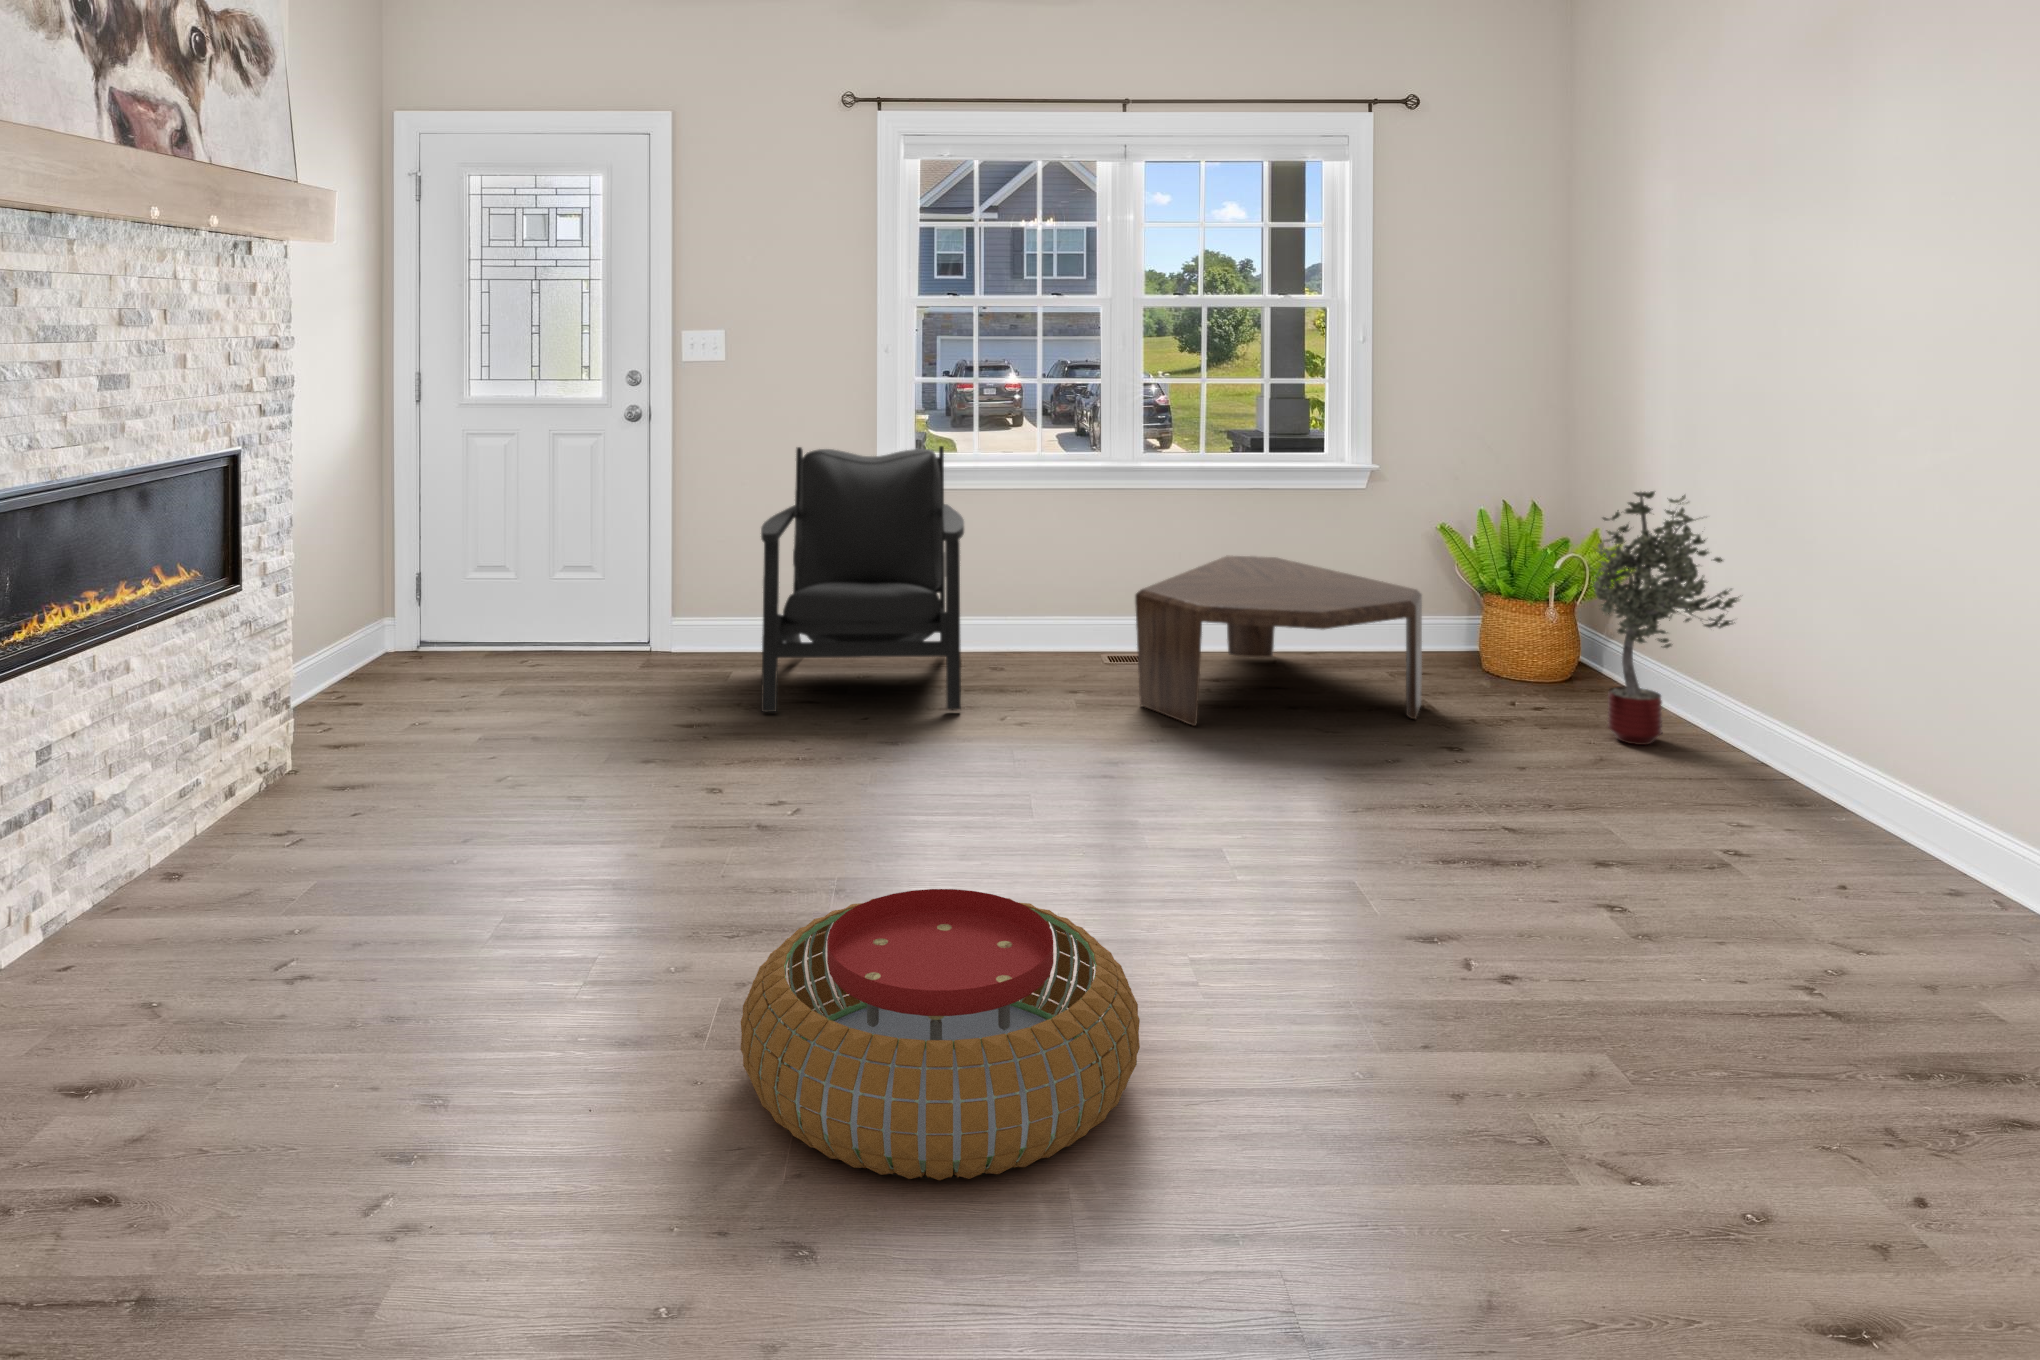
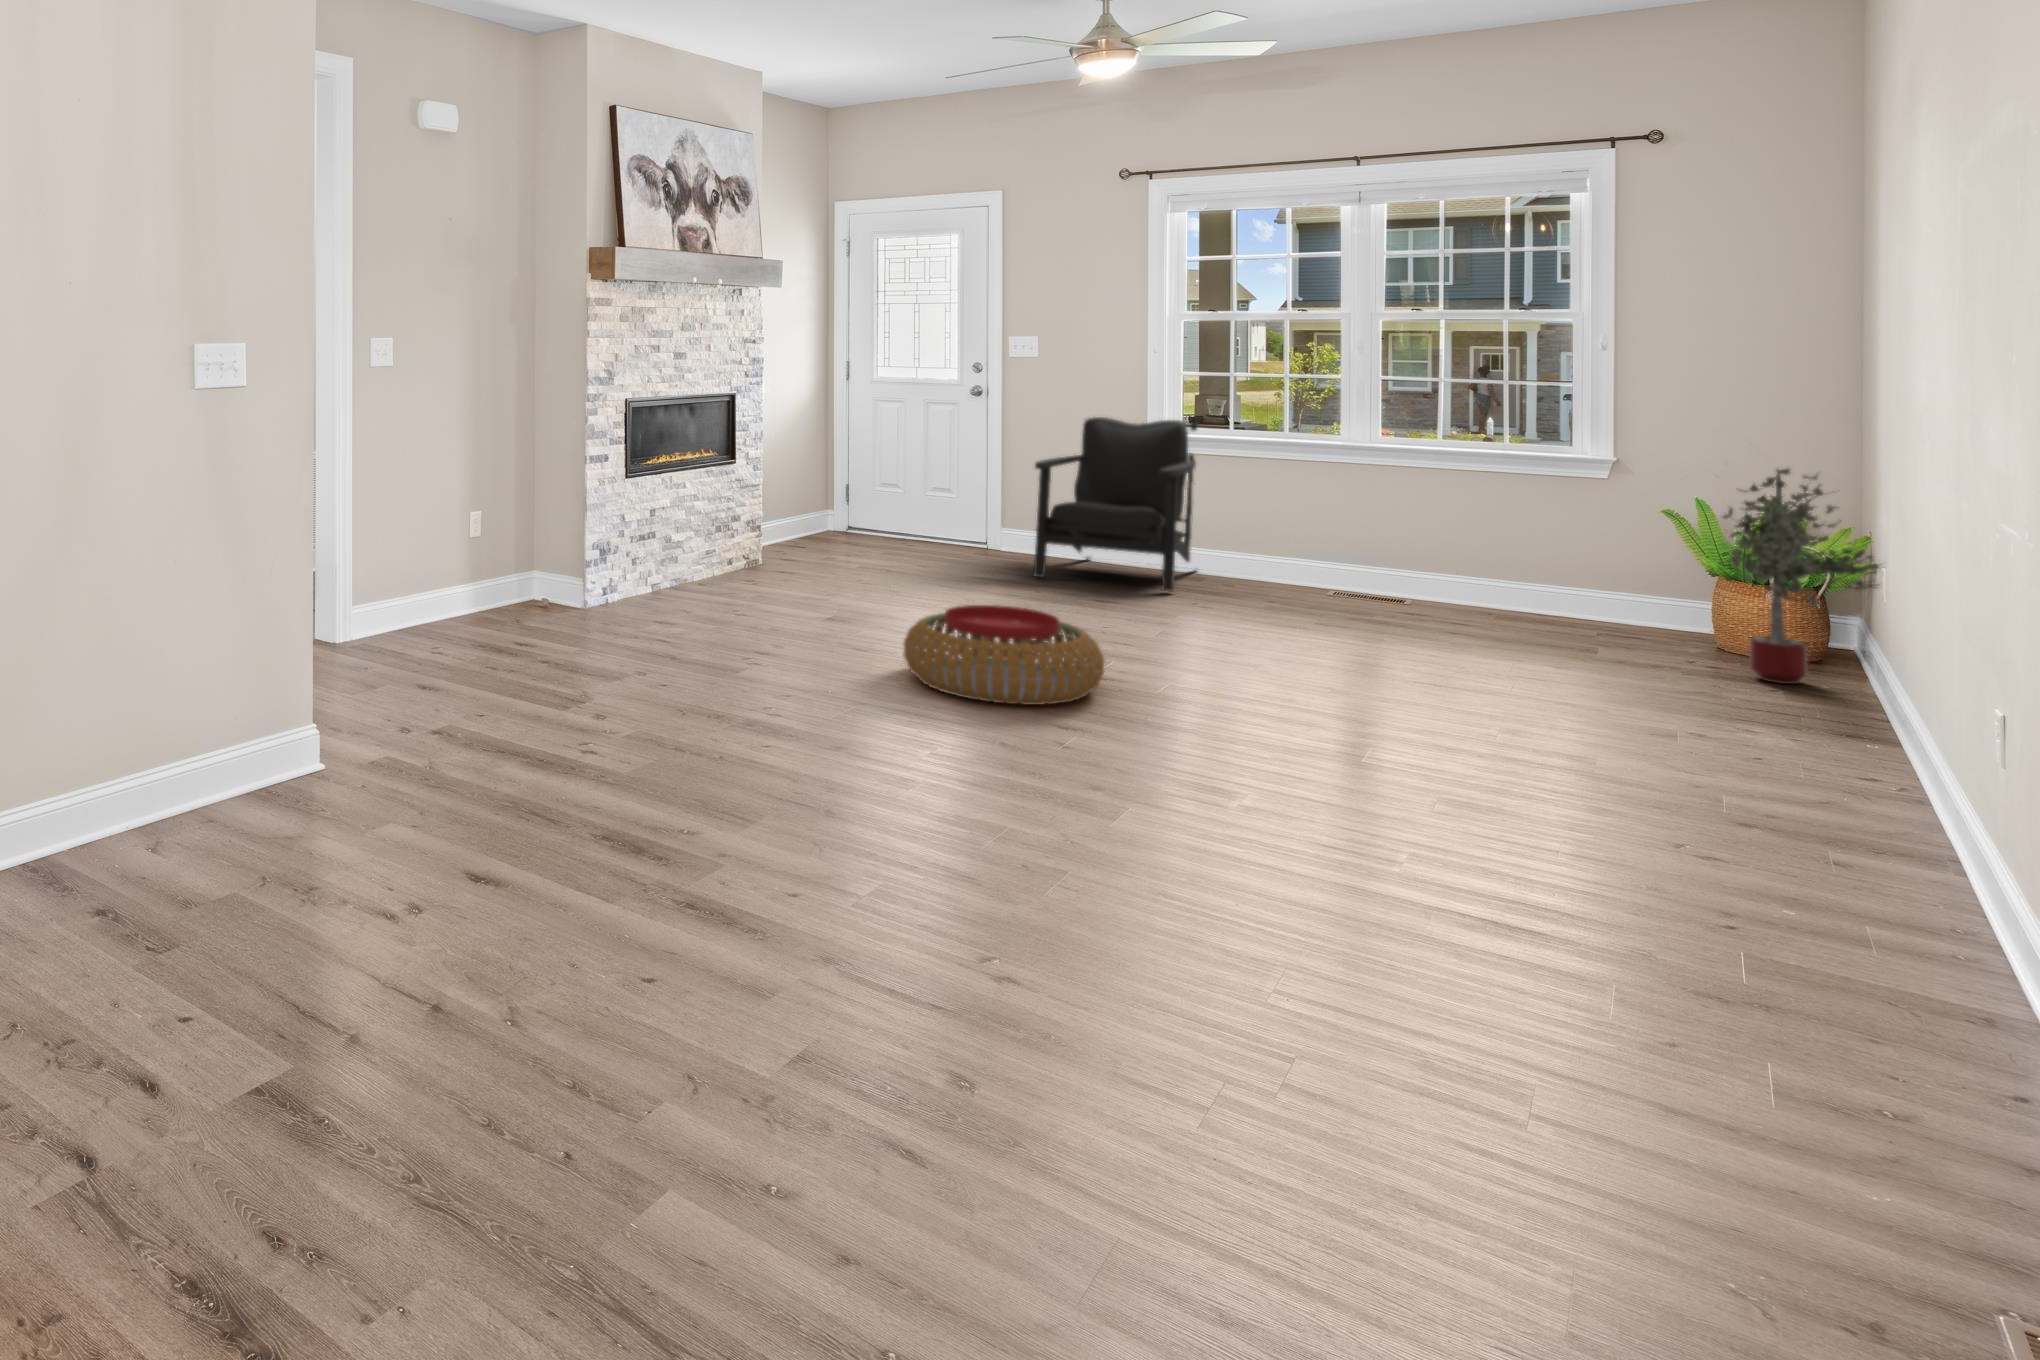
coffee table: present [1135,556,1422,726] -> none [1318,517,1591,644]

